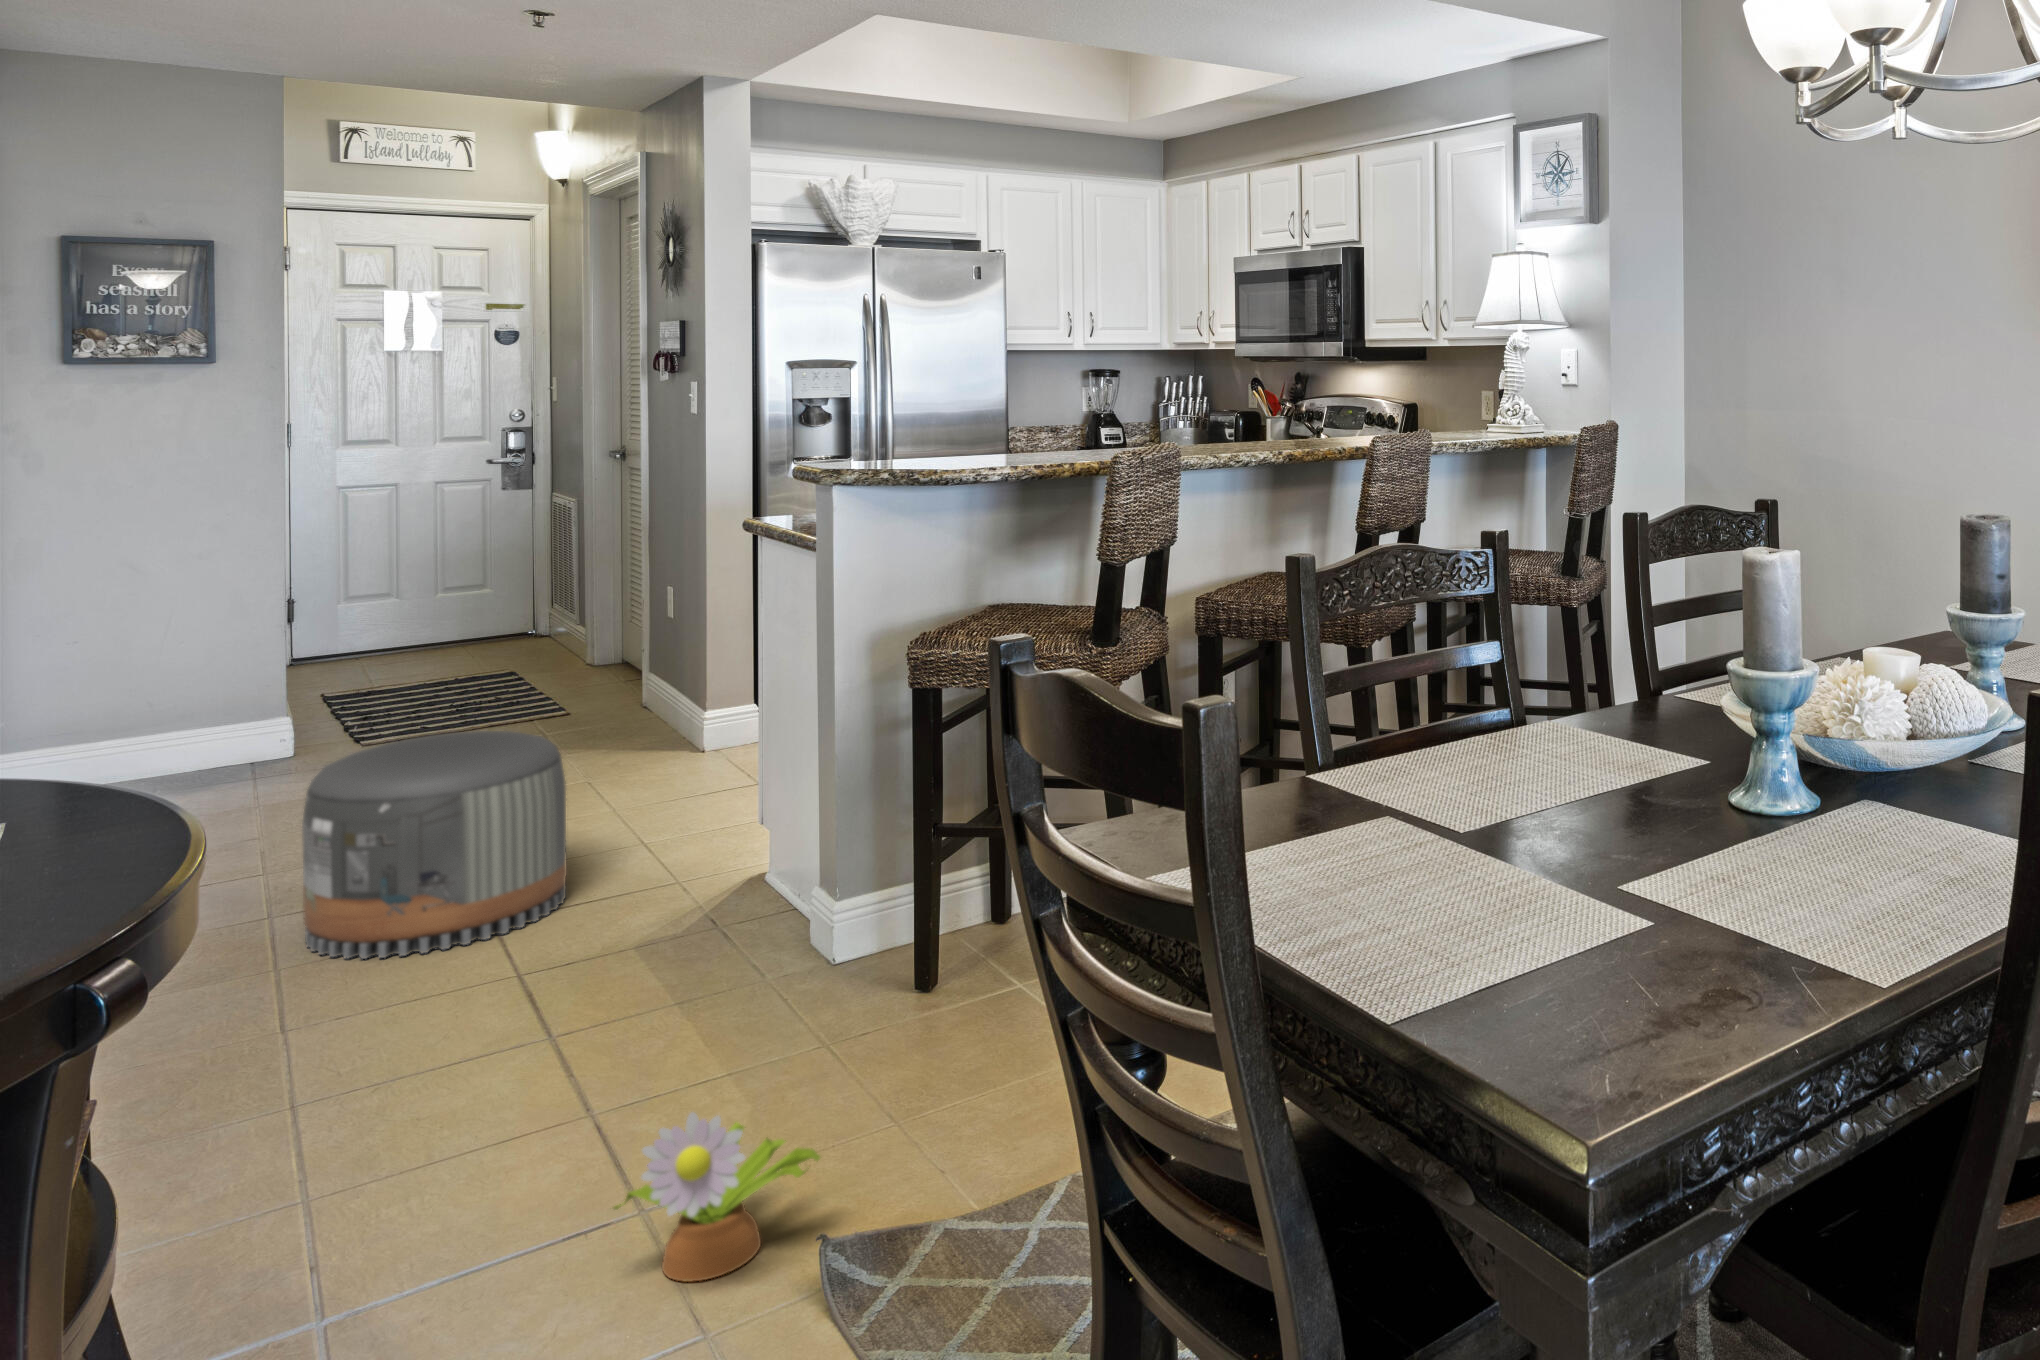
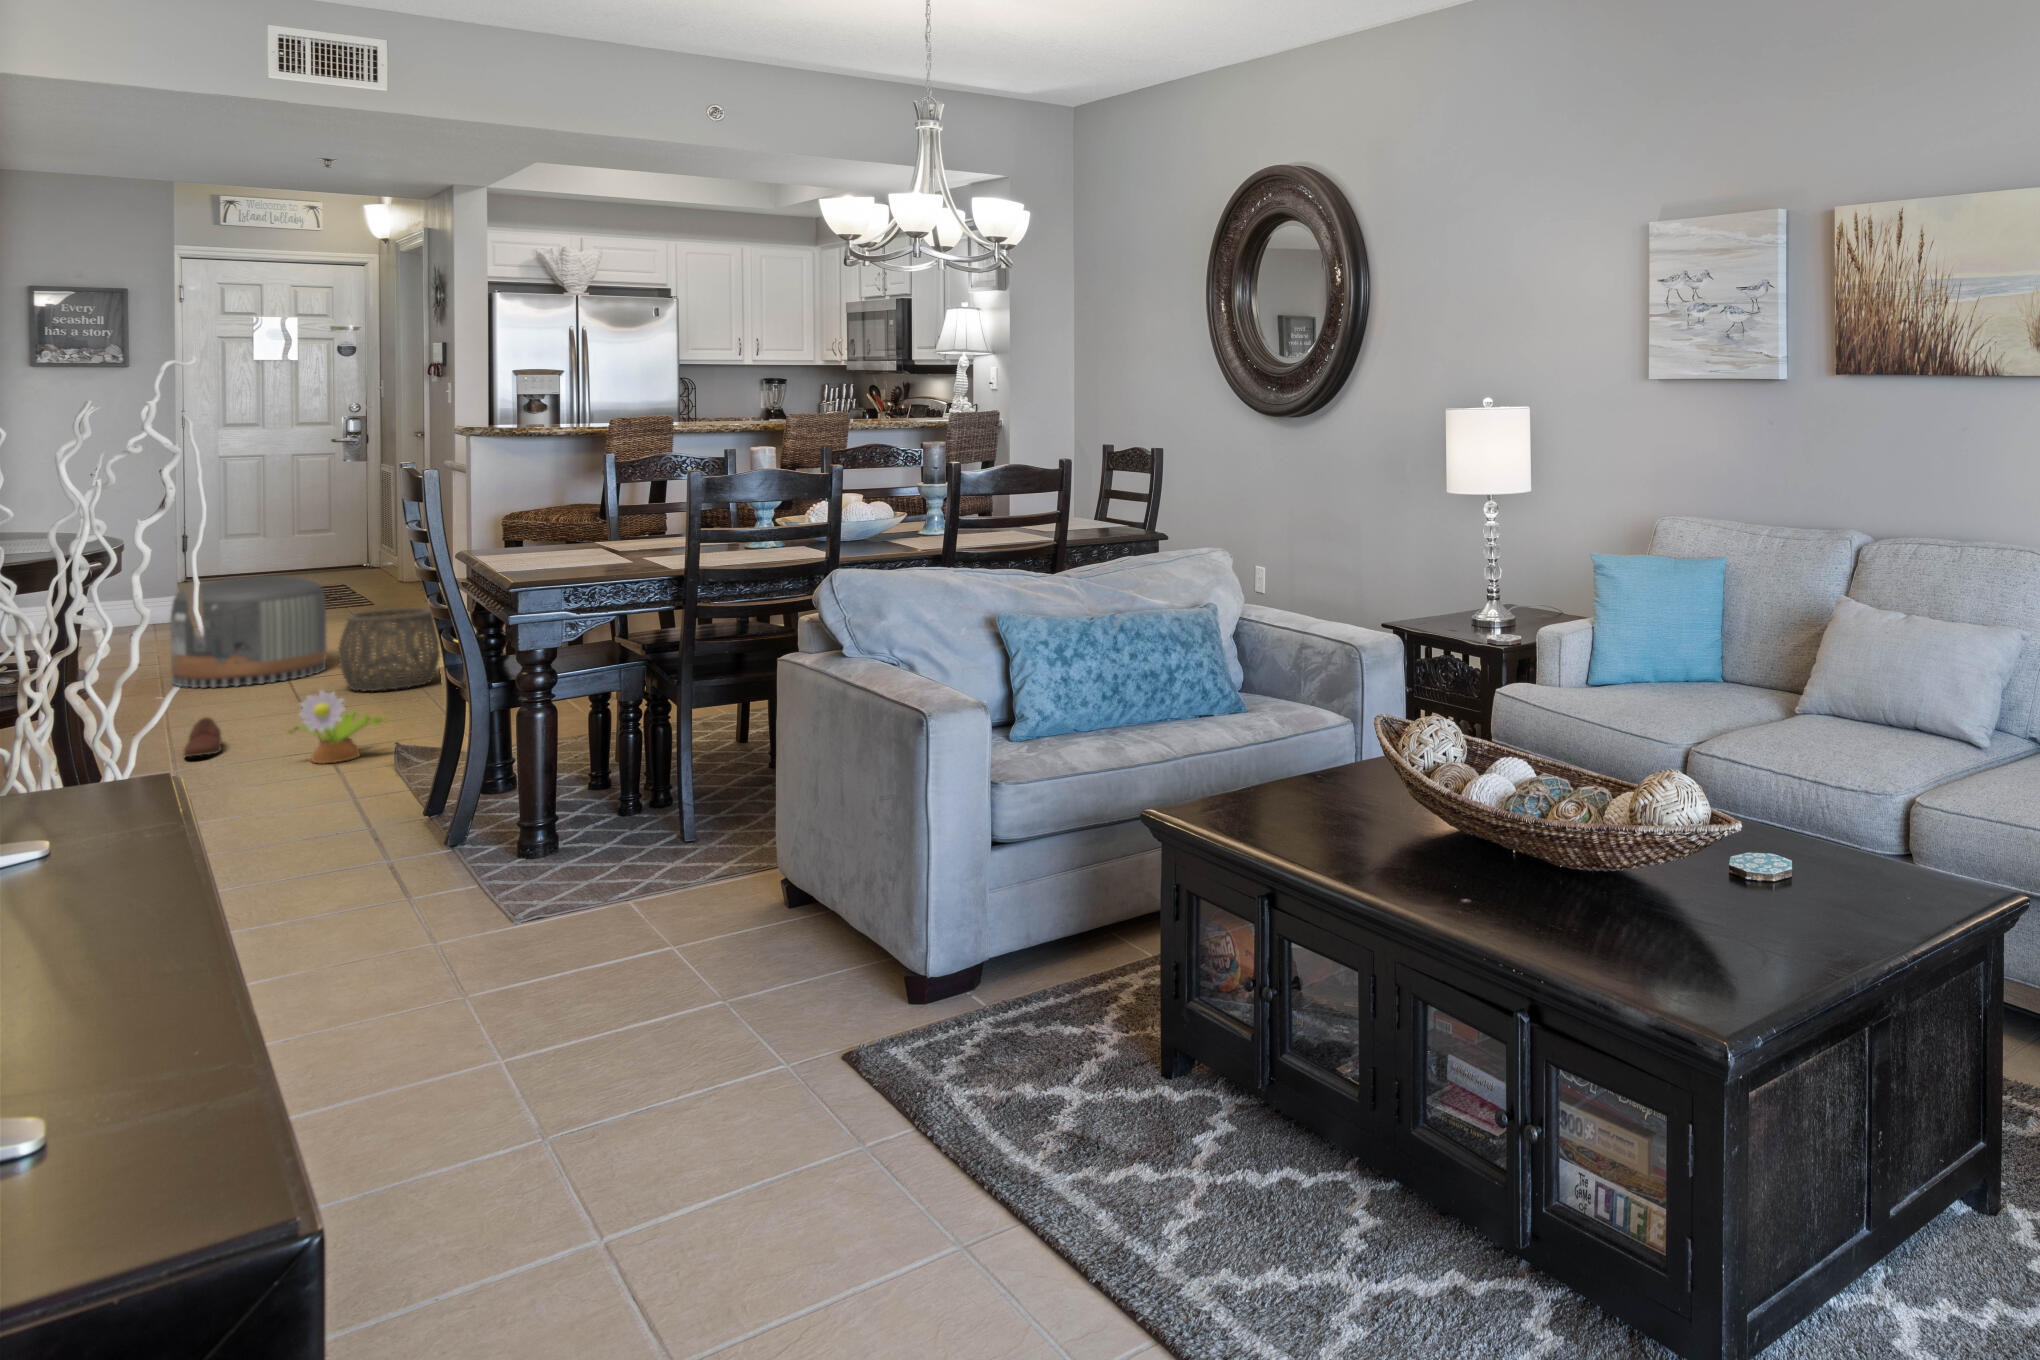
woven basket: none [610,795,789,971] -> present [338,607,440,691]
shoe: none [370,1125,449,1260] -> present [184,717,222,757]

